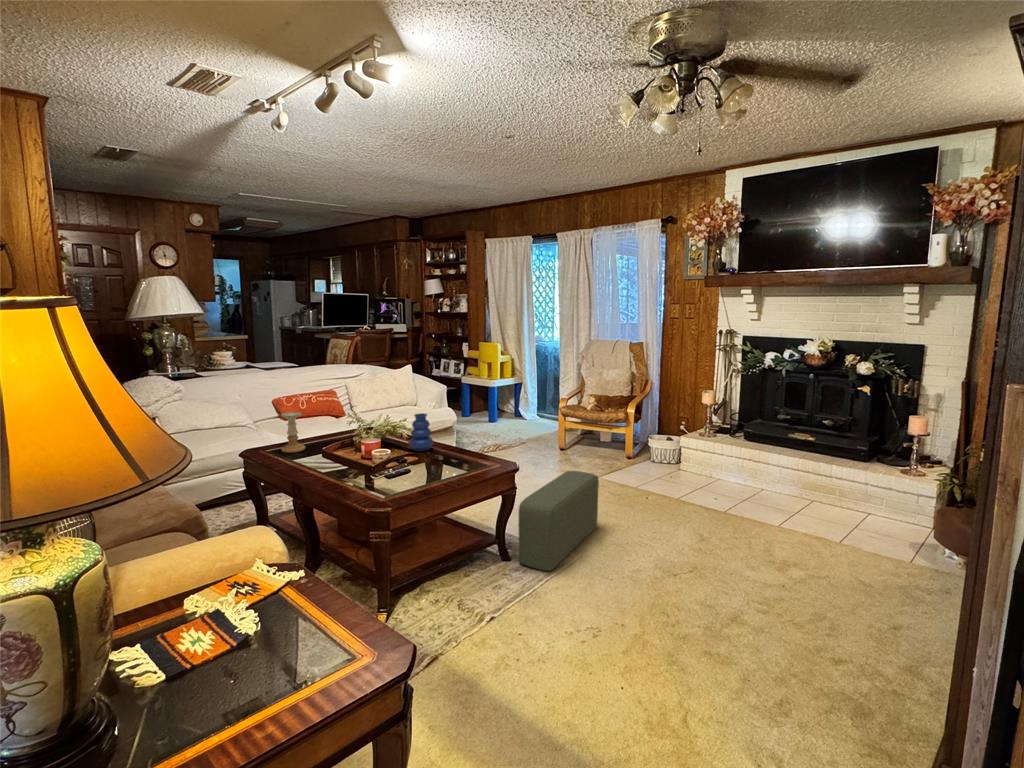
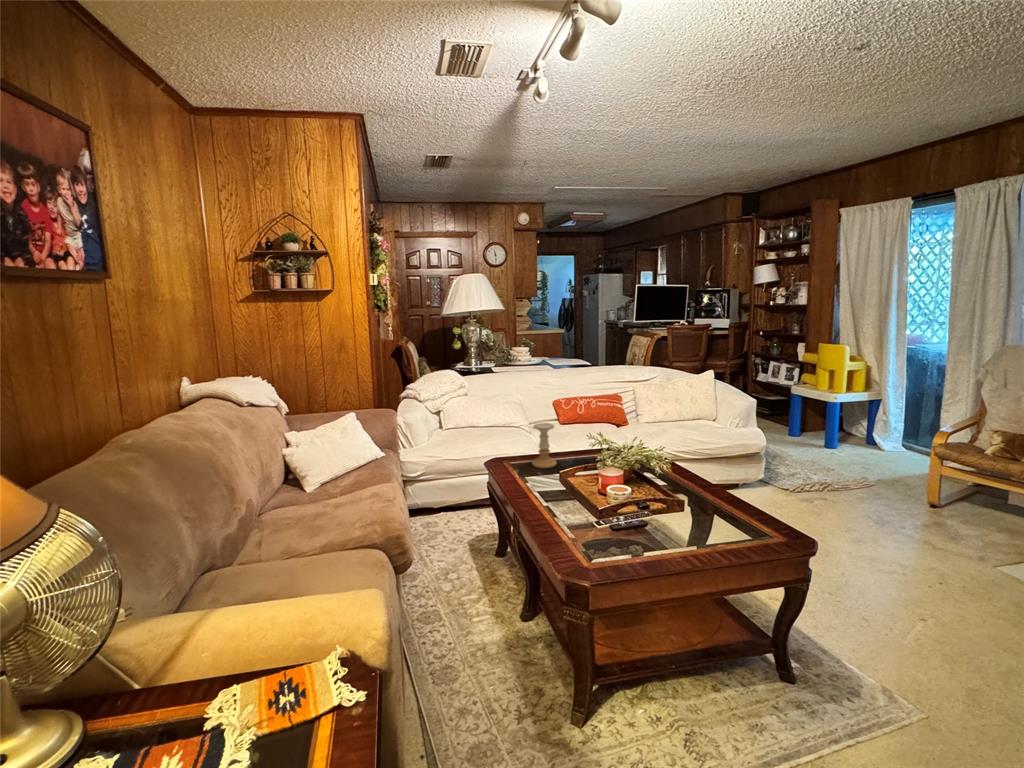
vase: present [409,413,433,451] -> none [670,443,703,492]
pouf: present [519,471,599,571] -> none [805,565,983,731]

